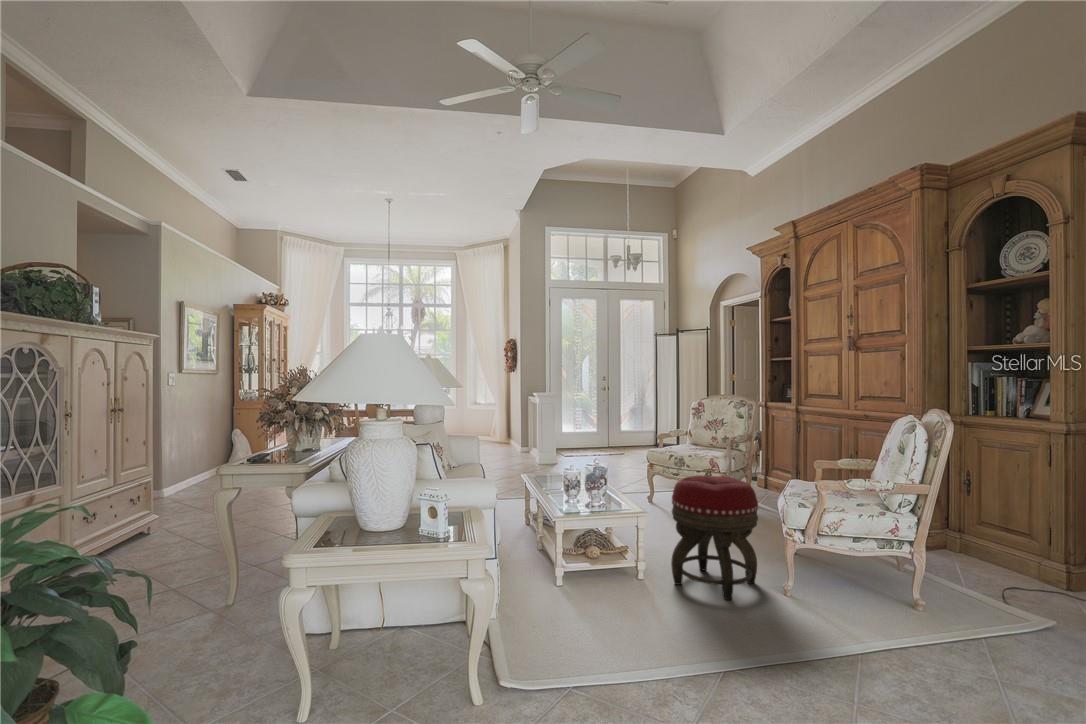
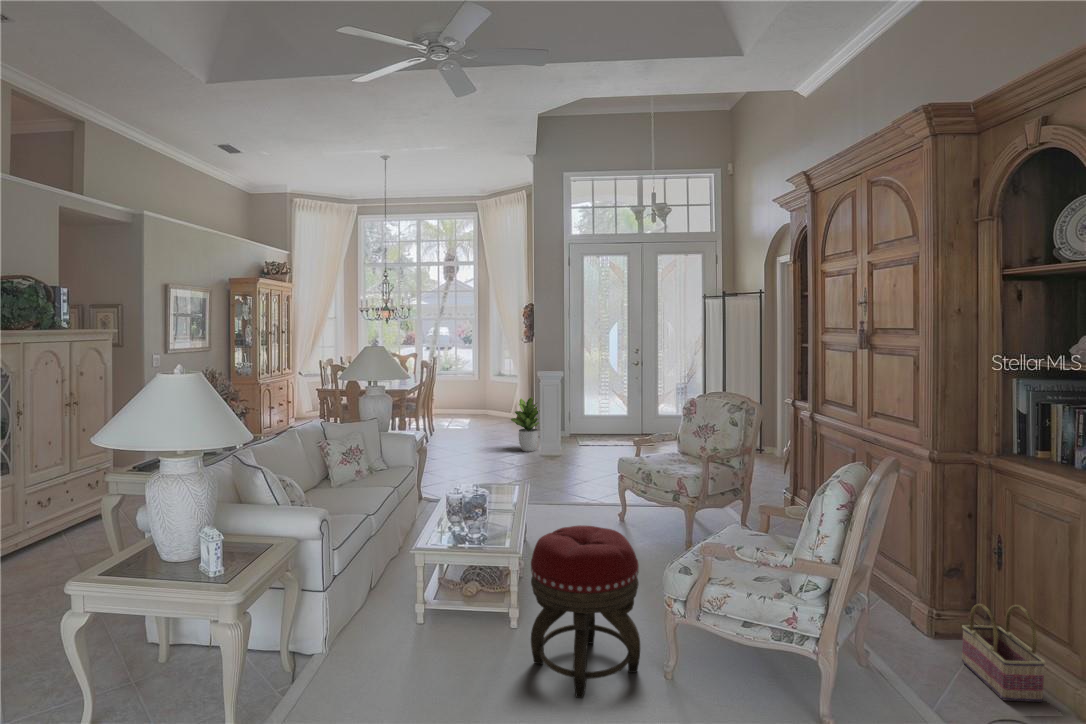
potted plant: none [506,413,536,460] -> present [511,397,539,452]
basket: none [954,514,1019,577] -> present [962,604,1046,702]

